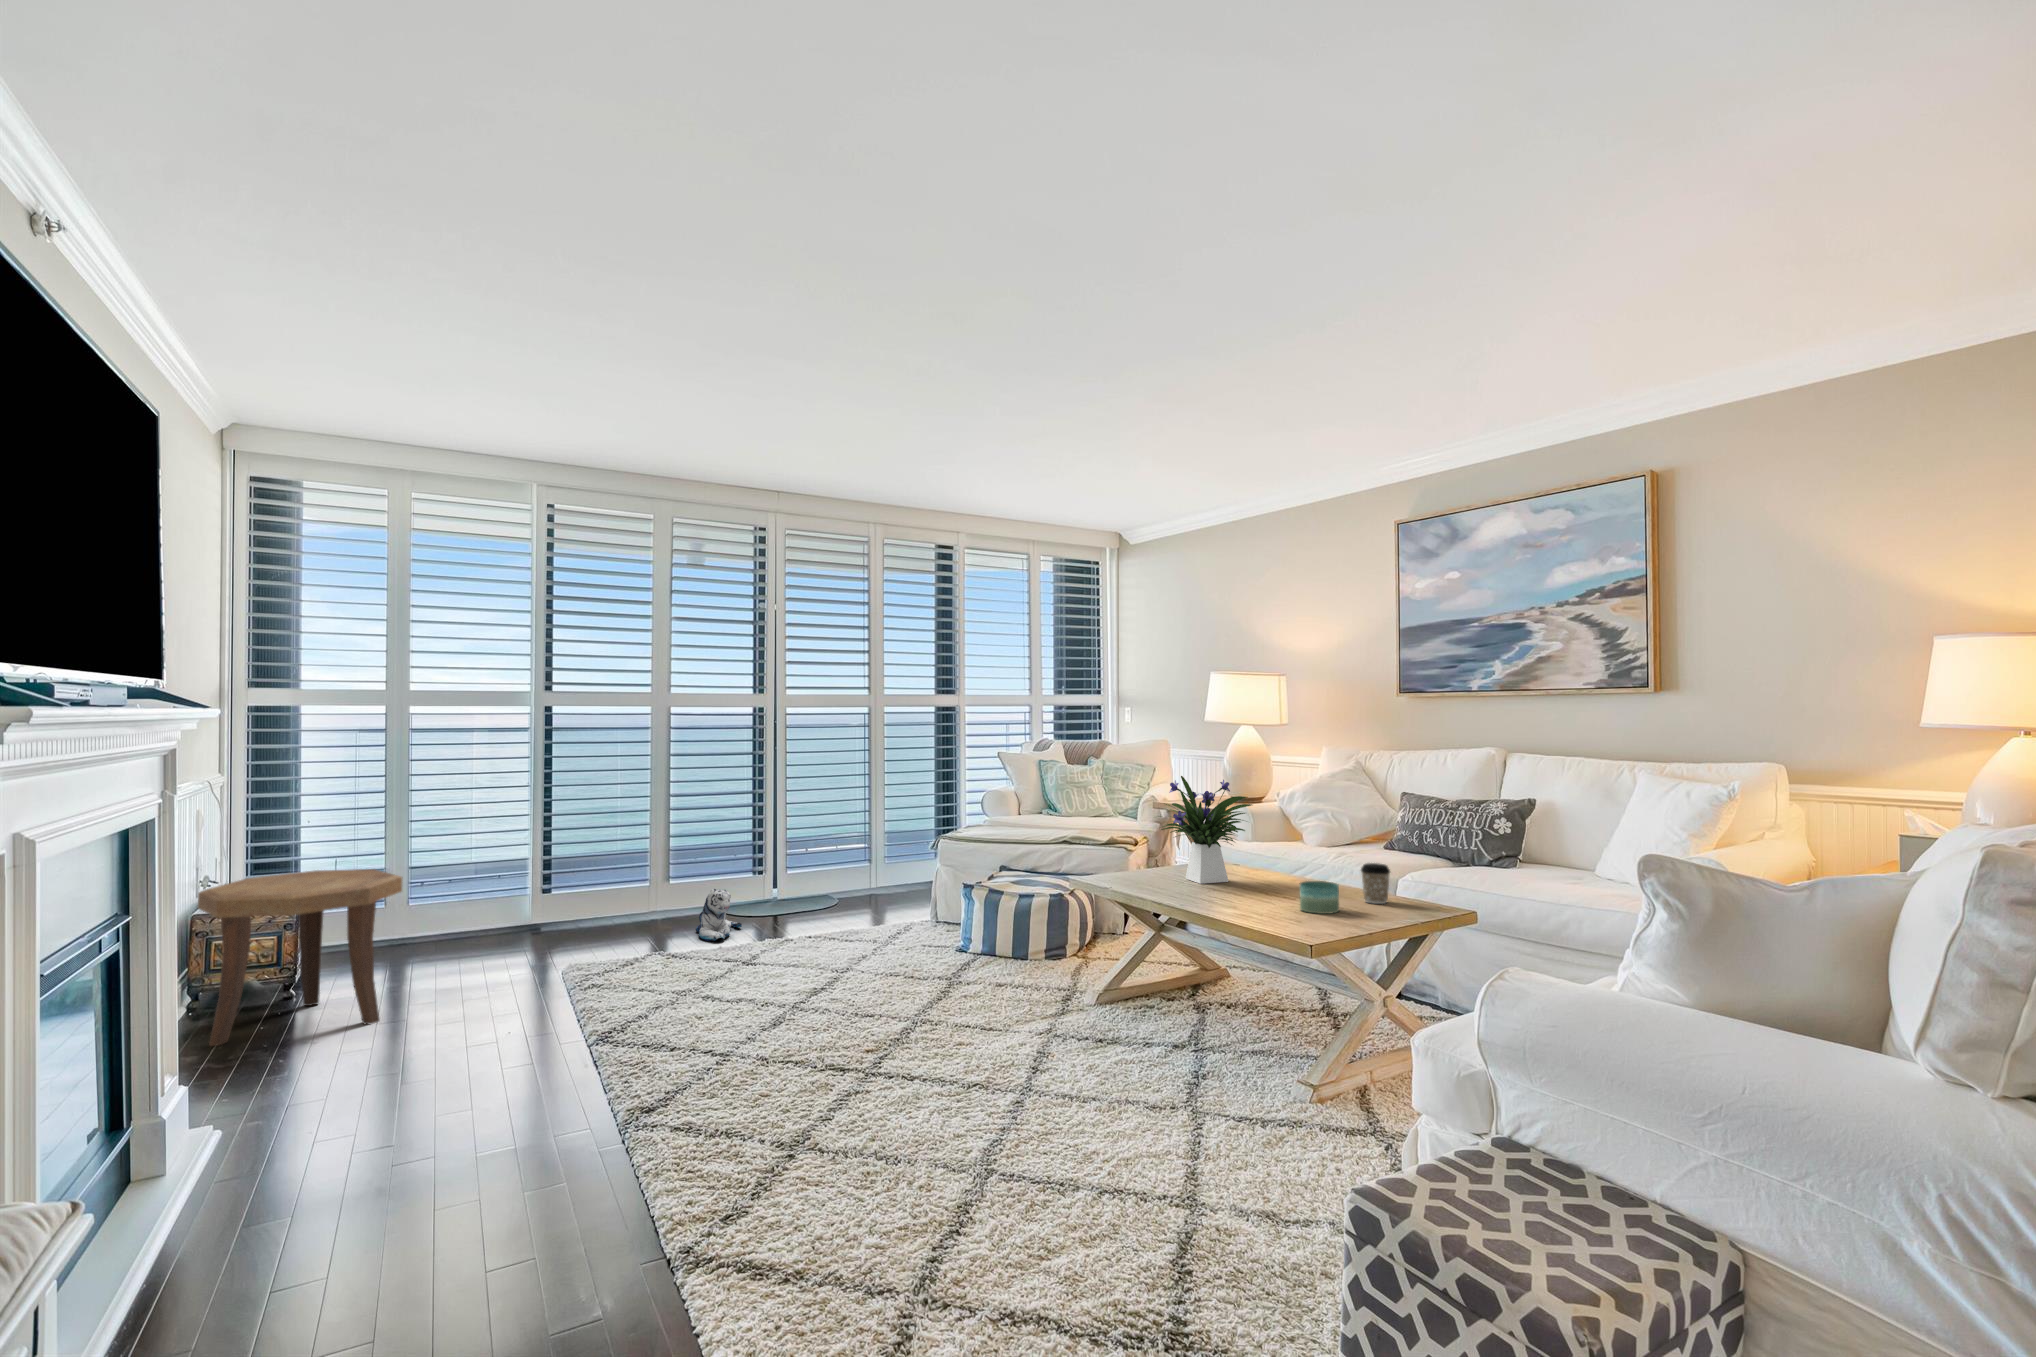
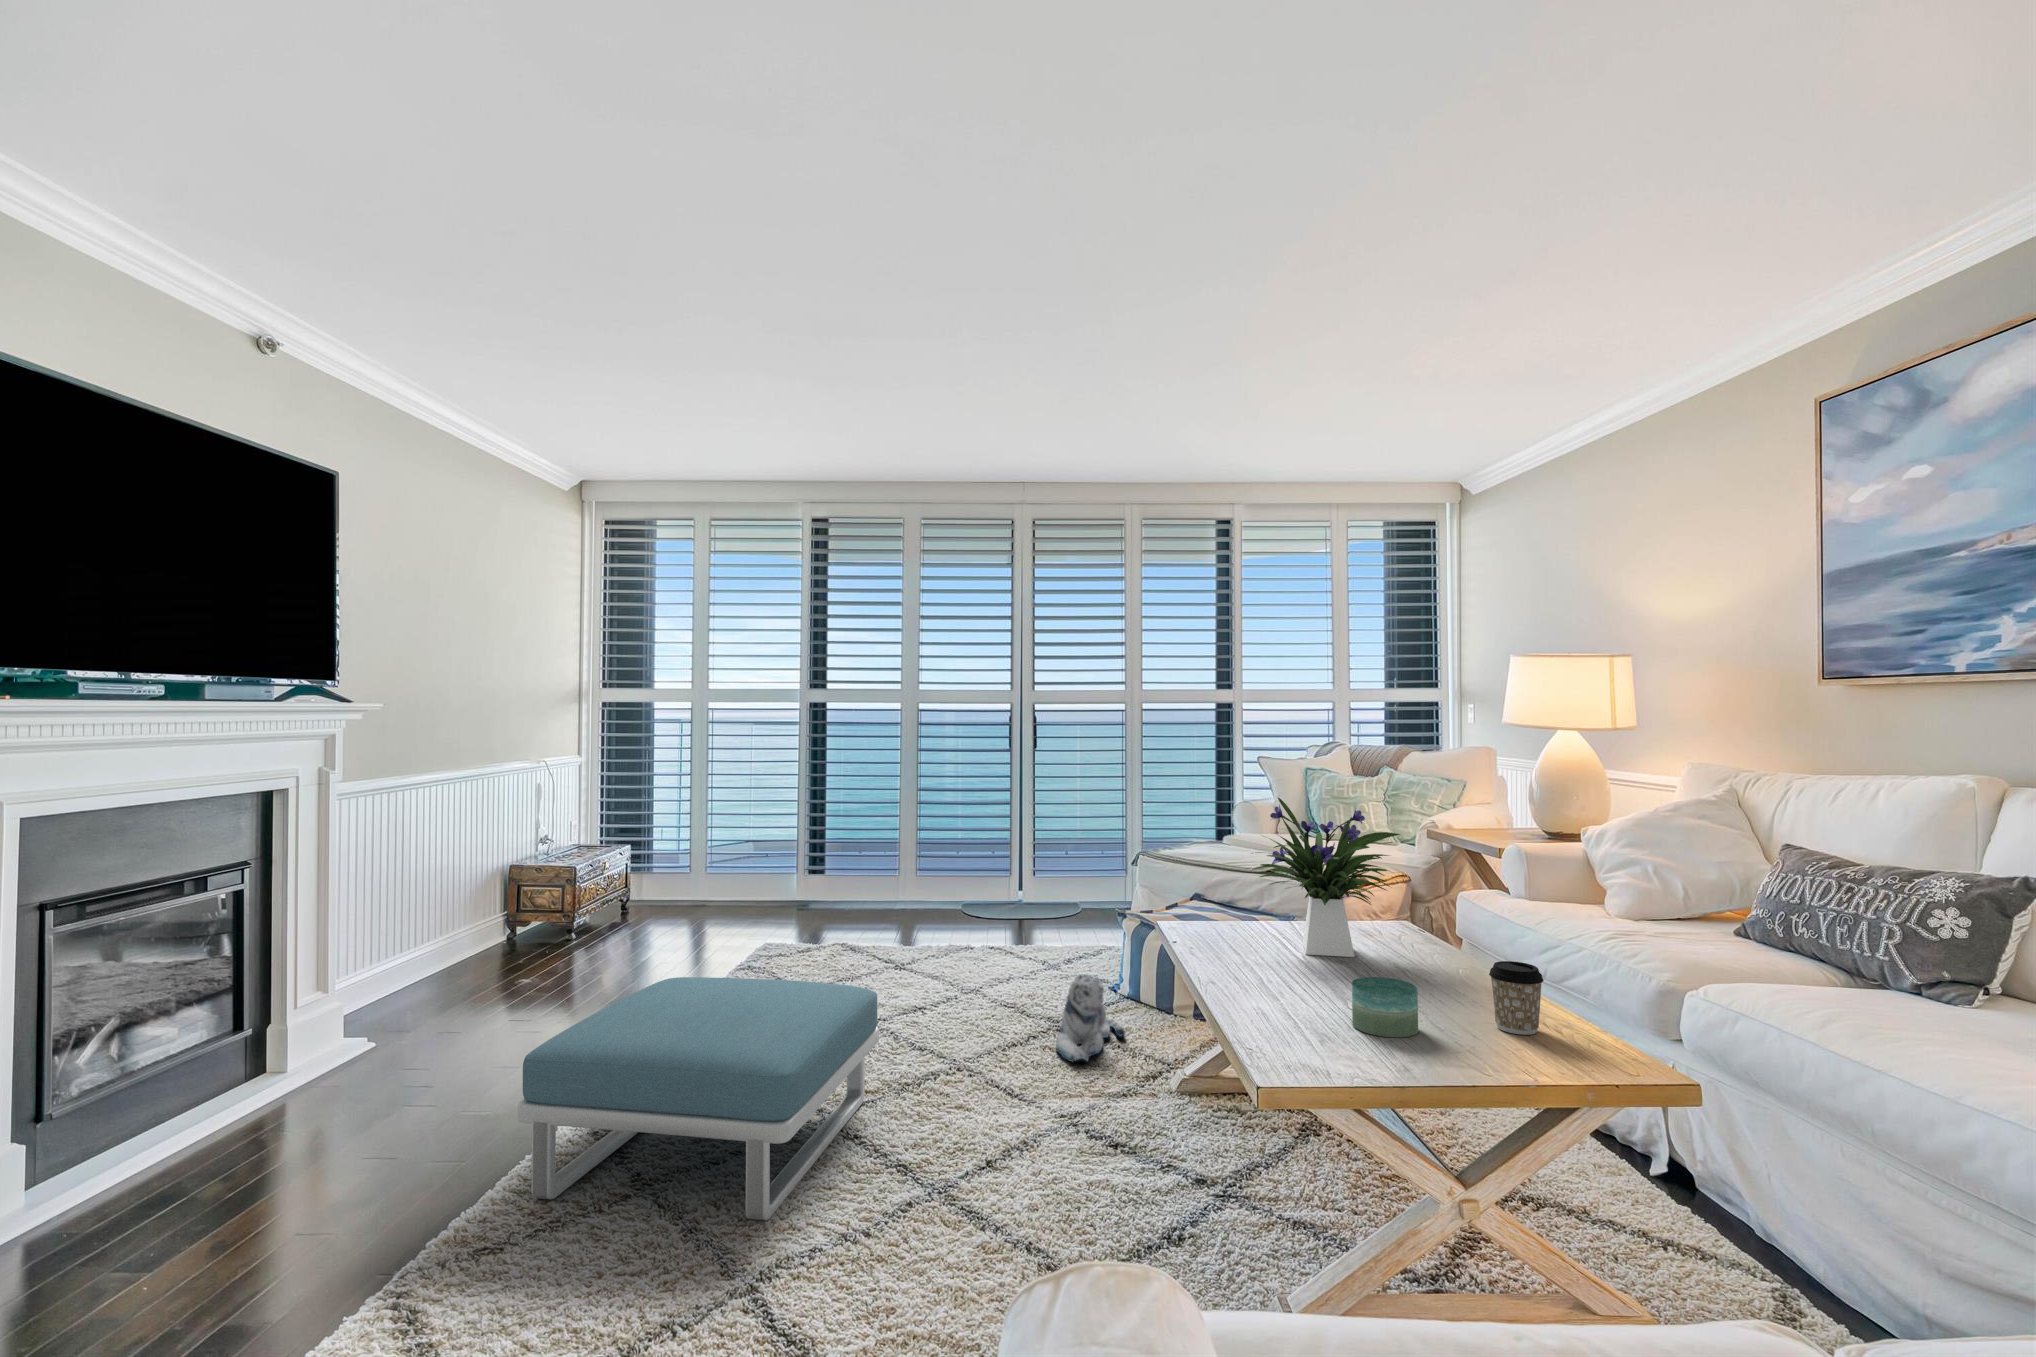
side table: present [198,869,402,1046] -> none [443,842,595,980]
plush toy: present [696,889,742,941] -> present [1056,975,1125,1062]
footstool: none [695,951,957,1161] -> present [518,977,879,1220]

